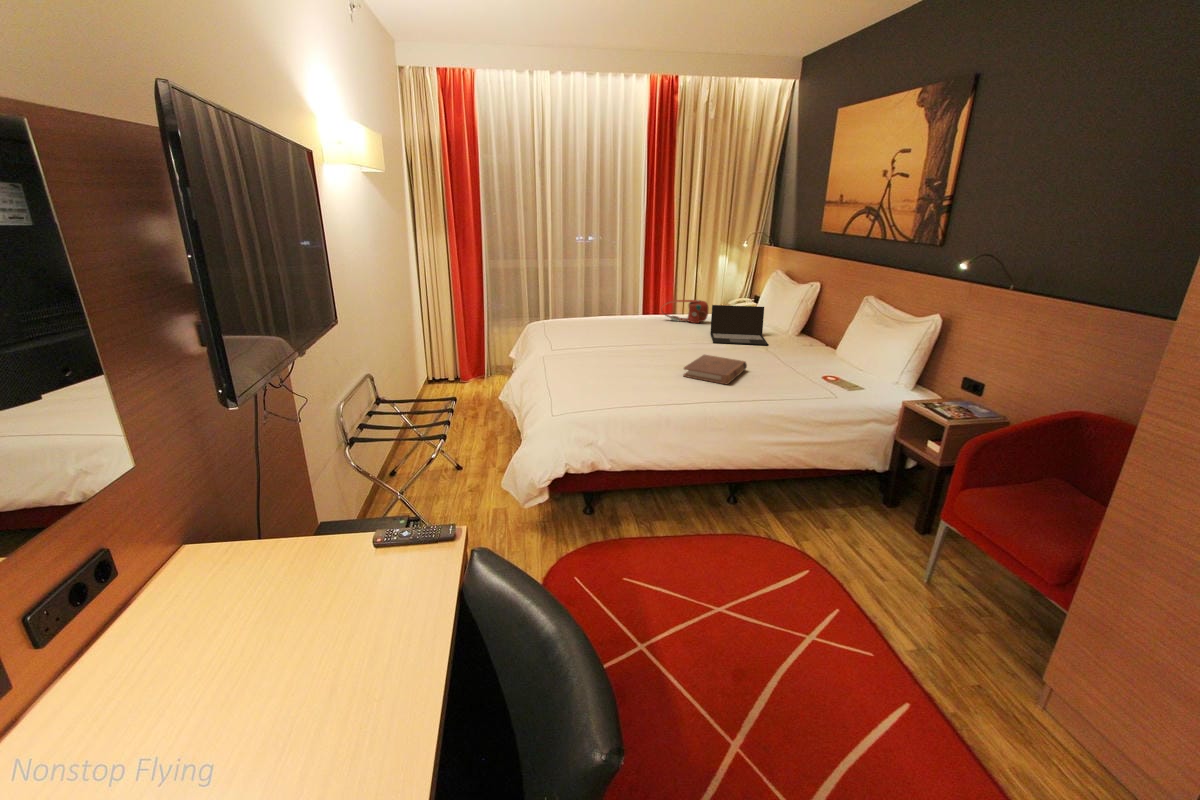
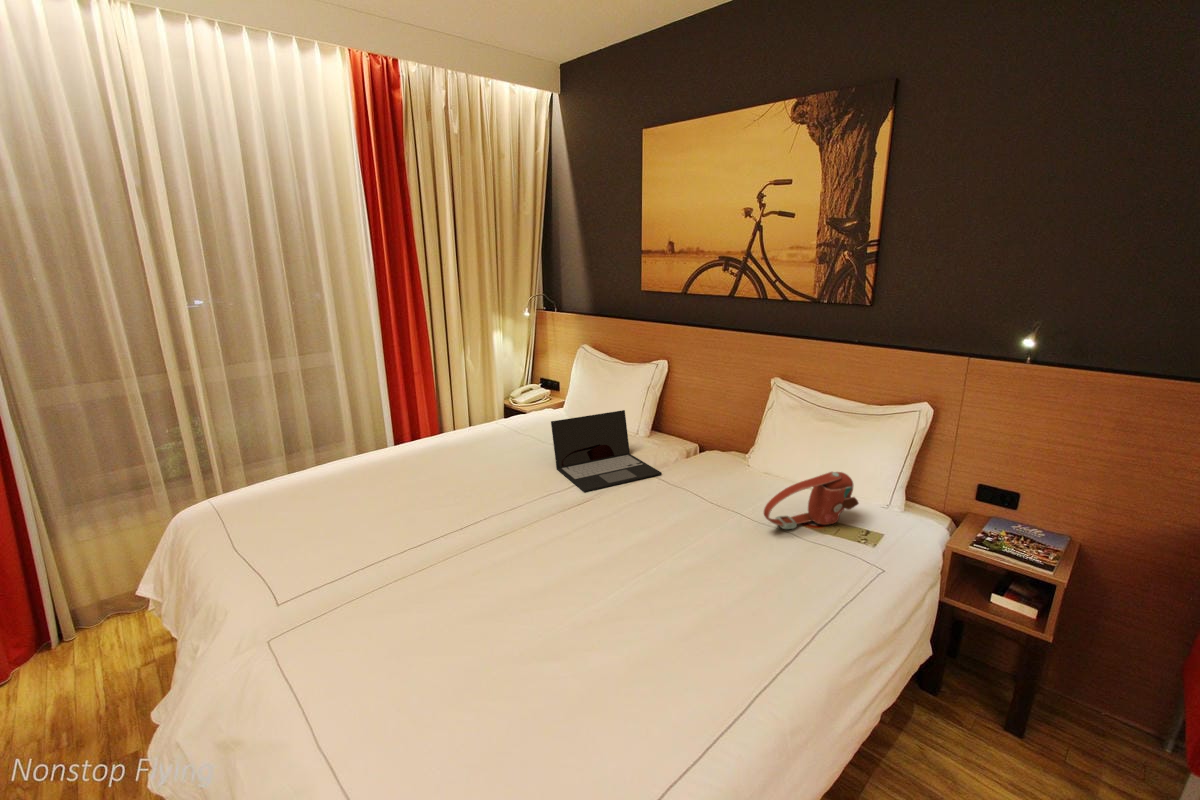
handbag: present [662,300,708,323] -> present [764,472,859,529]
book: present [683,355,747,384] -> none [627,541,751,633]

